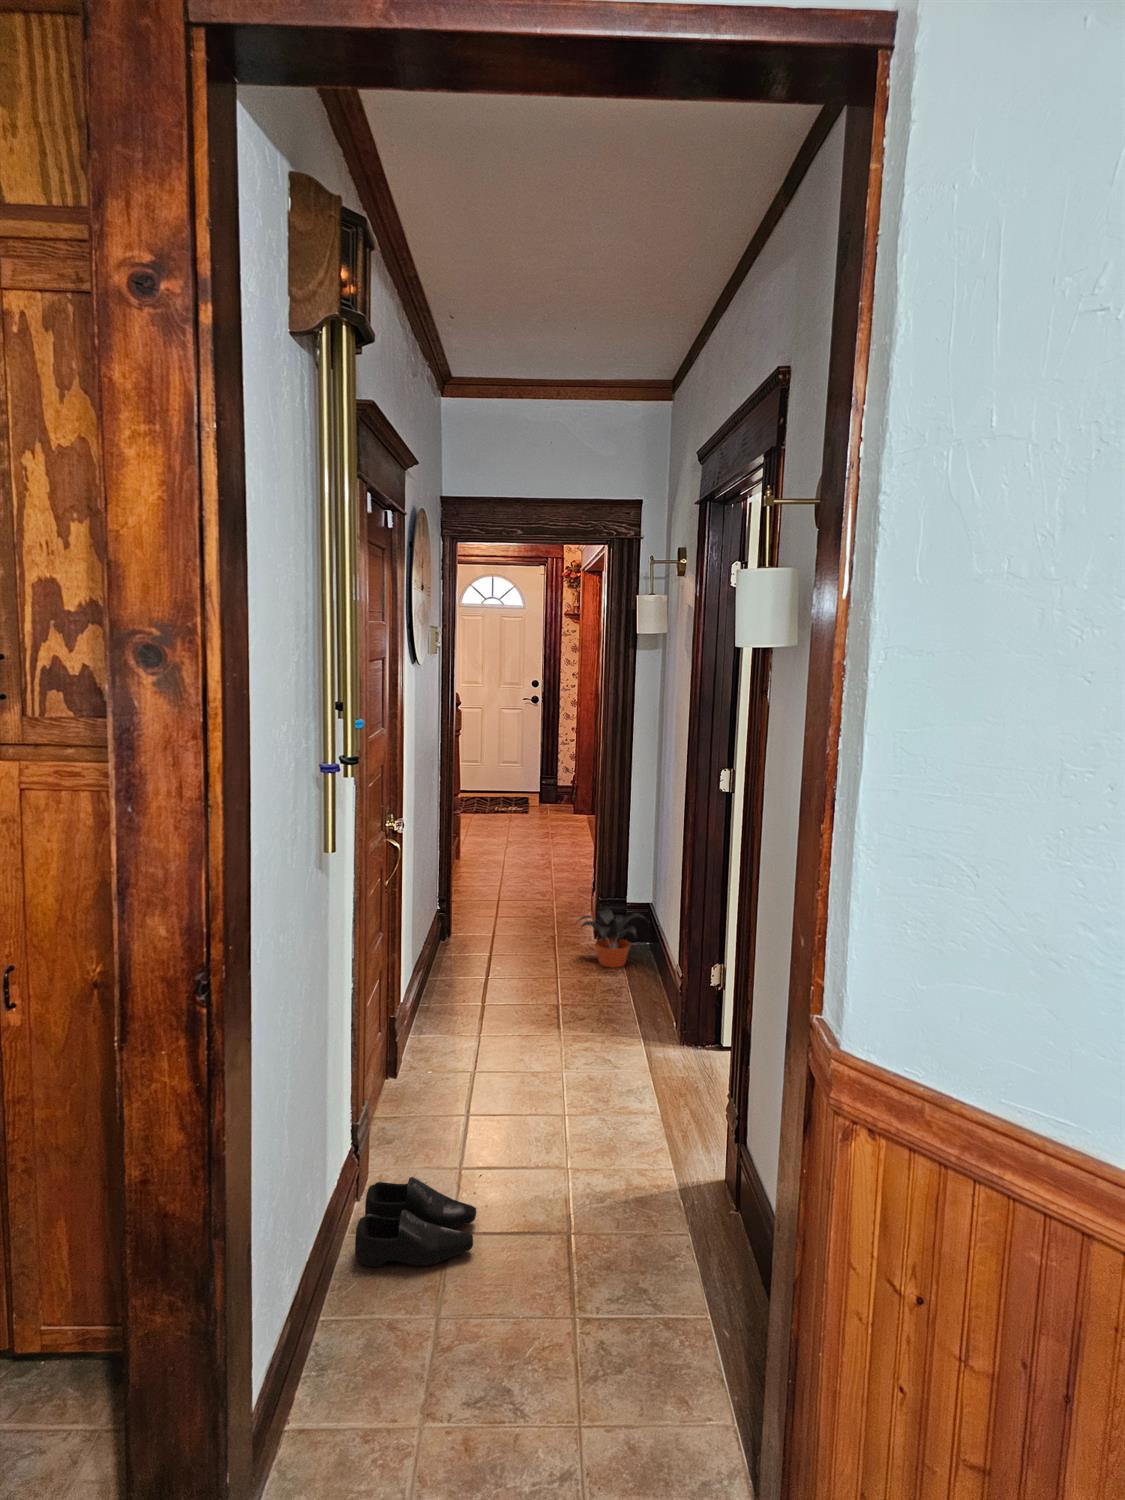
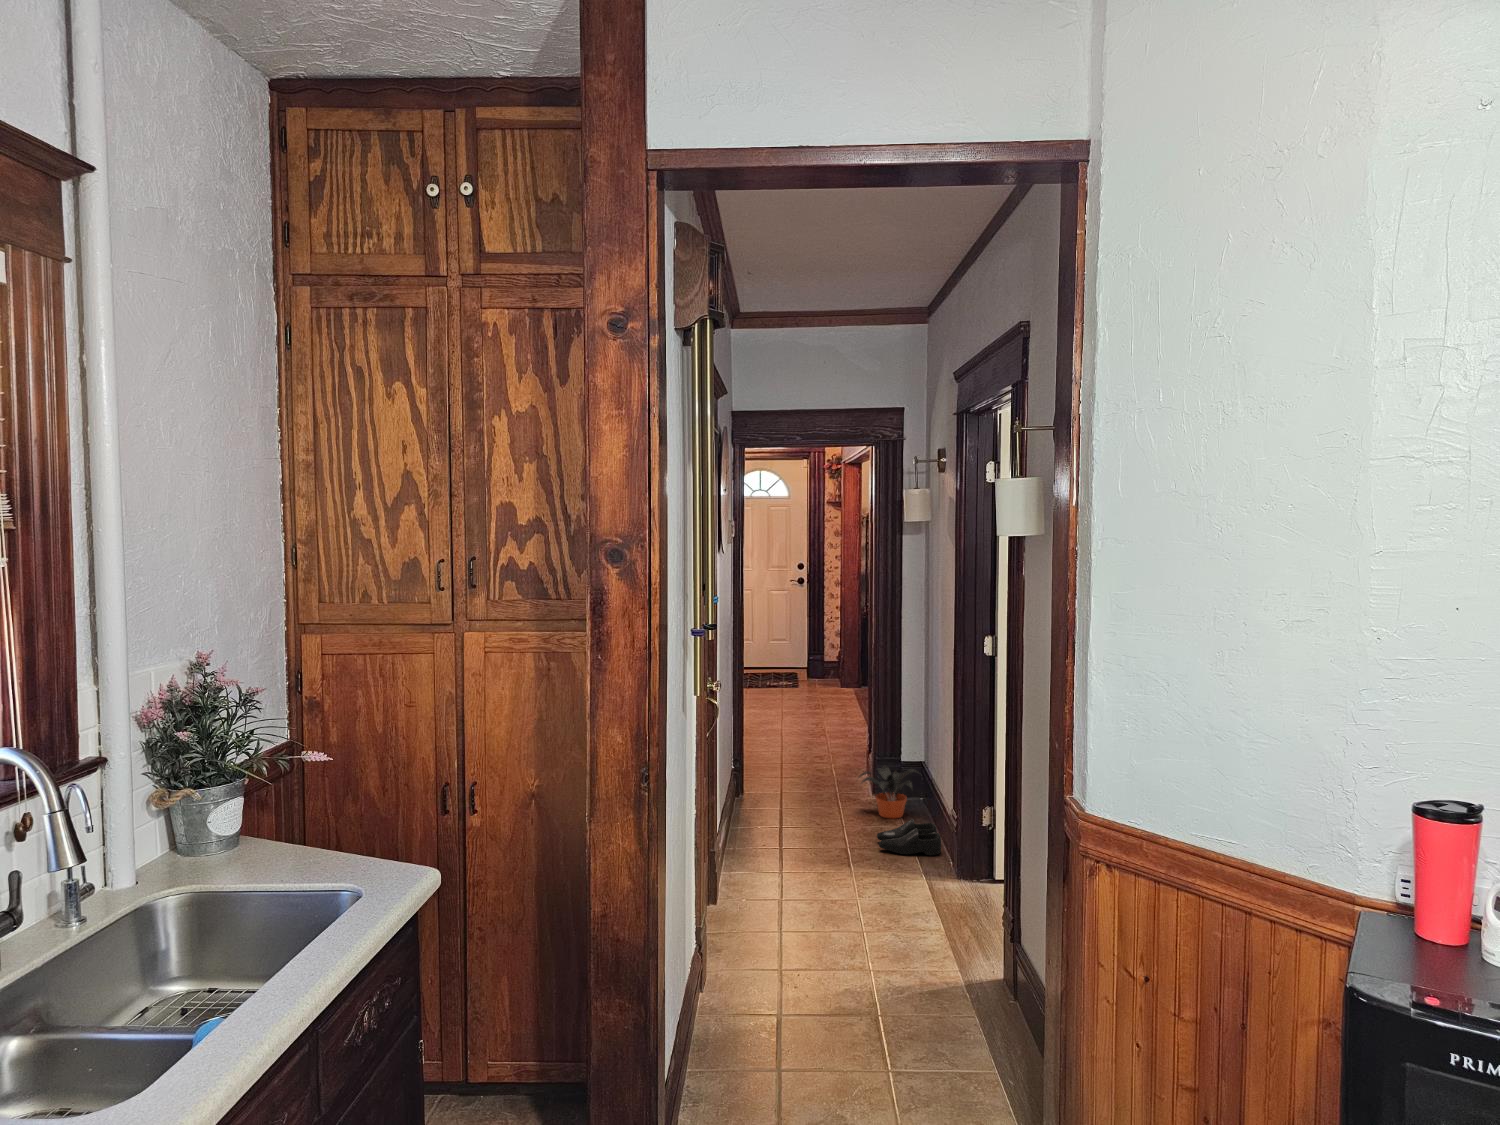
shoe: present [355,1177,476,1267] -> present [877,819,941,855]

